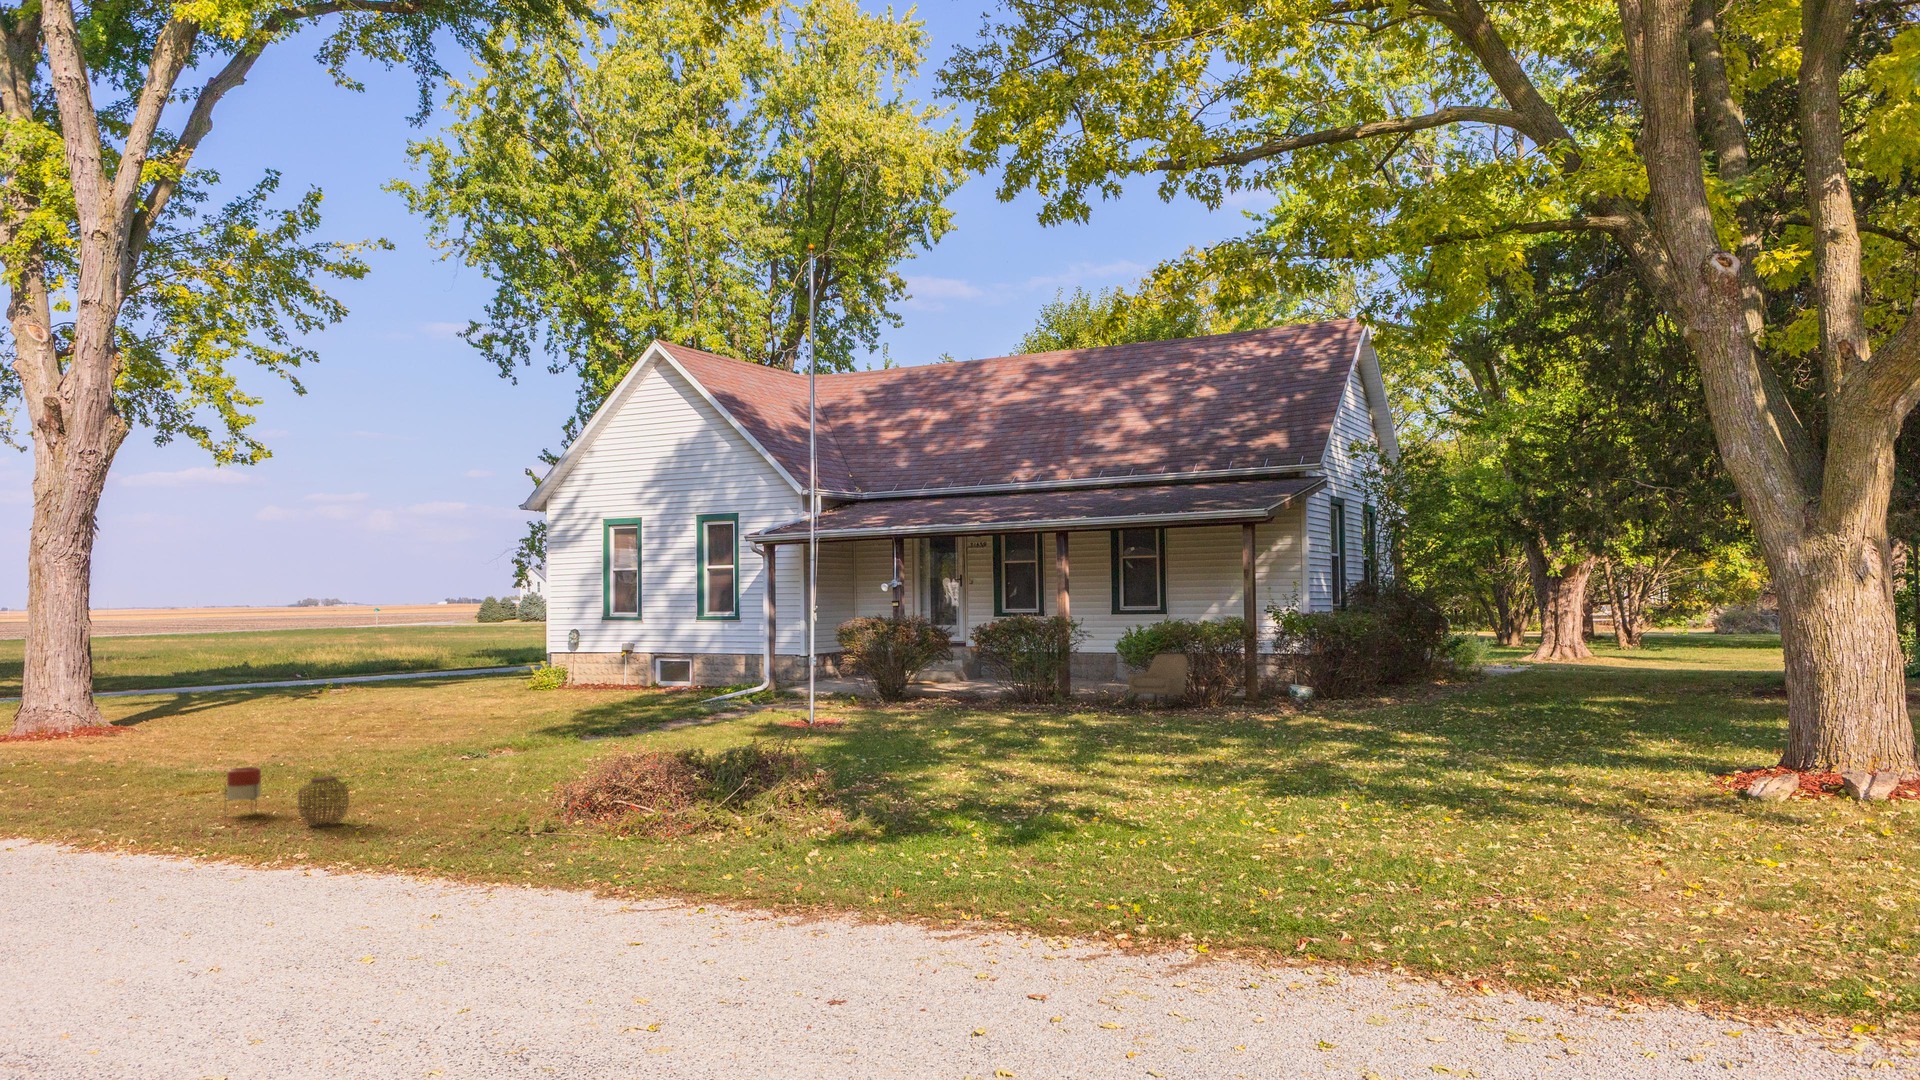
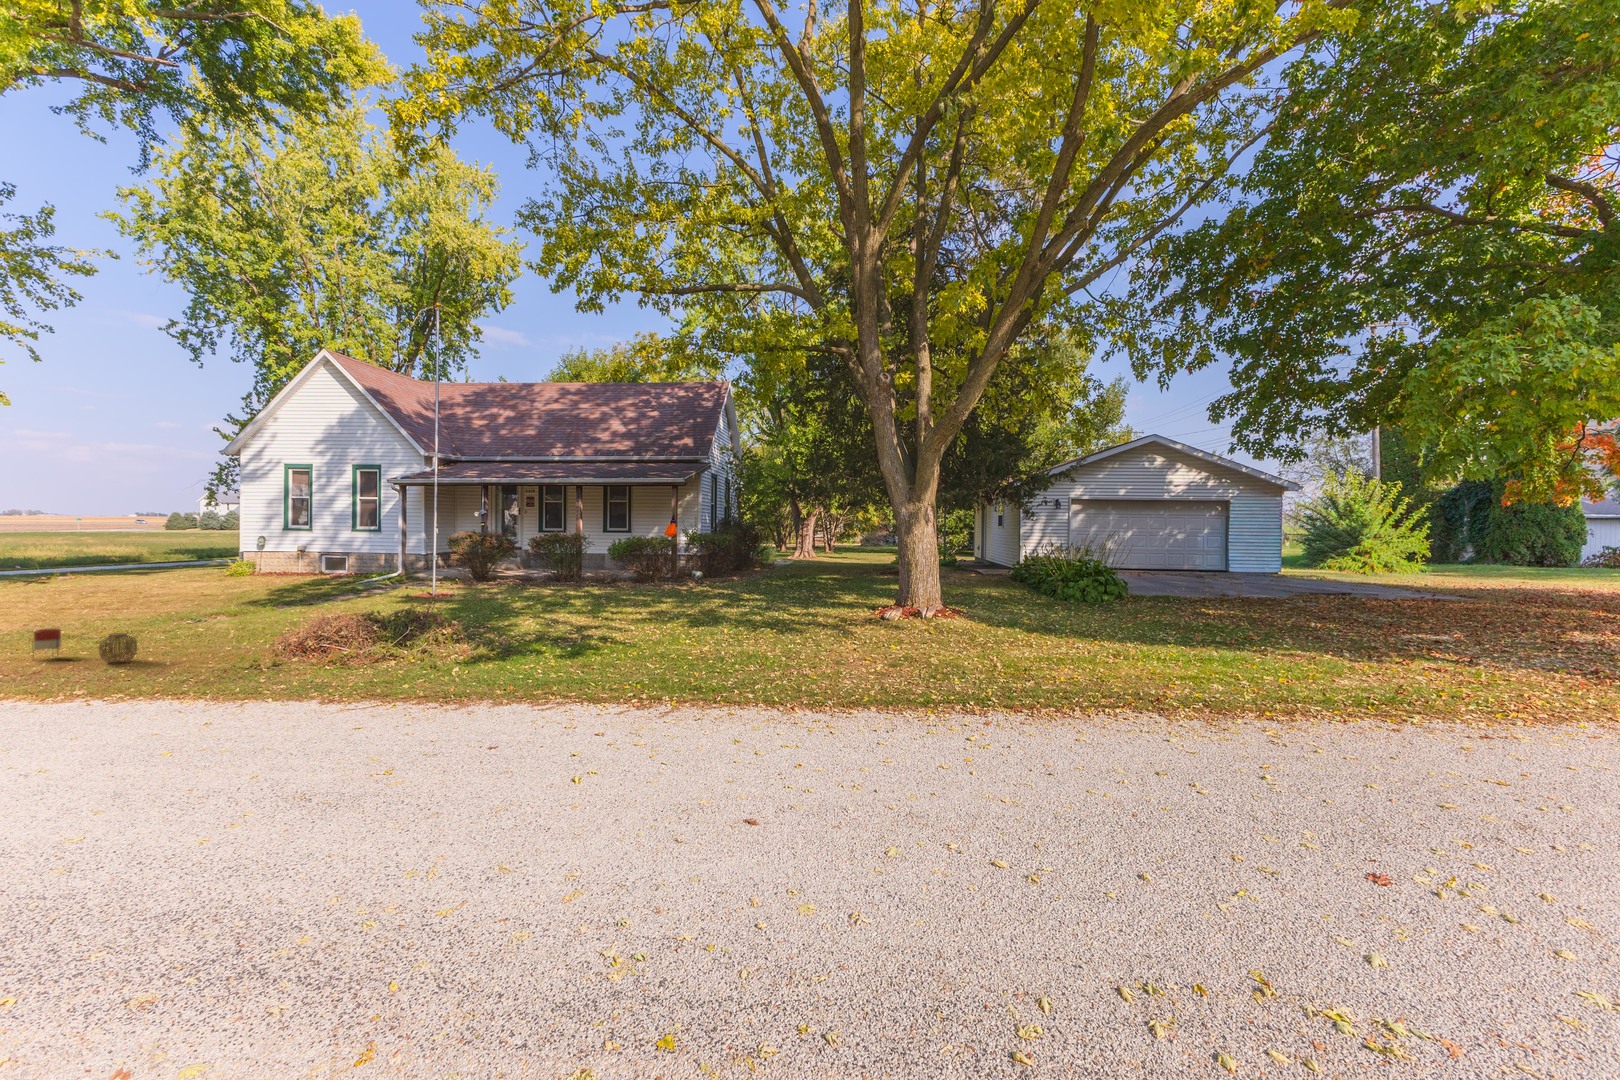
armchair: present [1128,654,1187,710] -> none [620,556,651,585]

